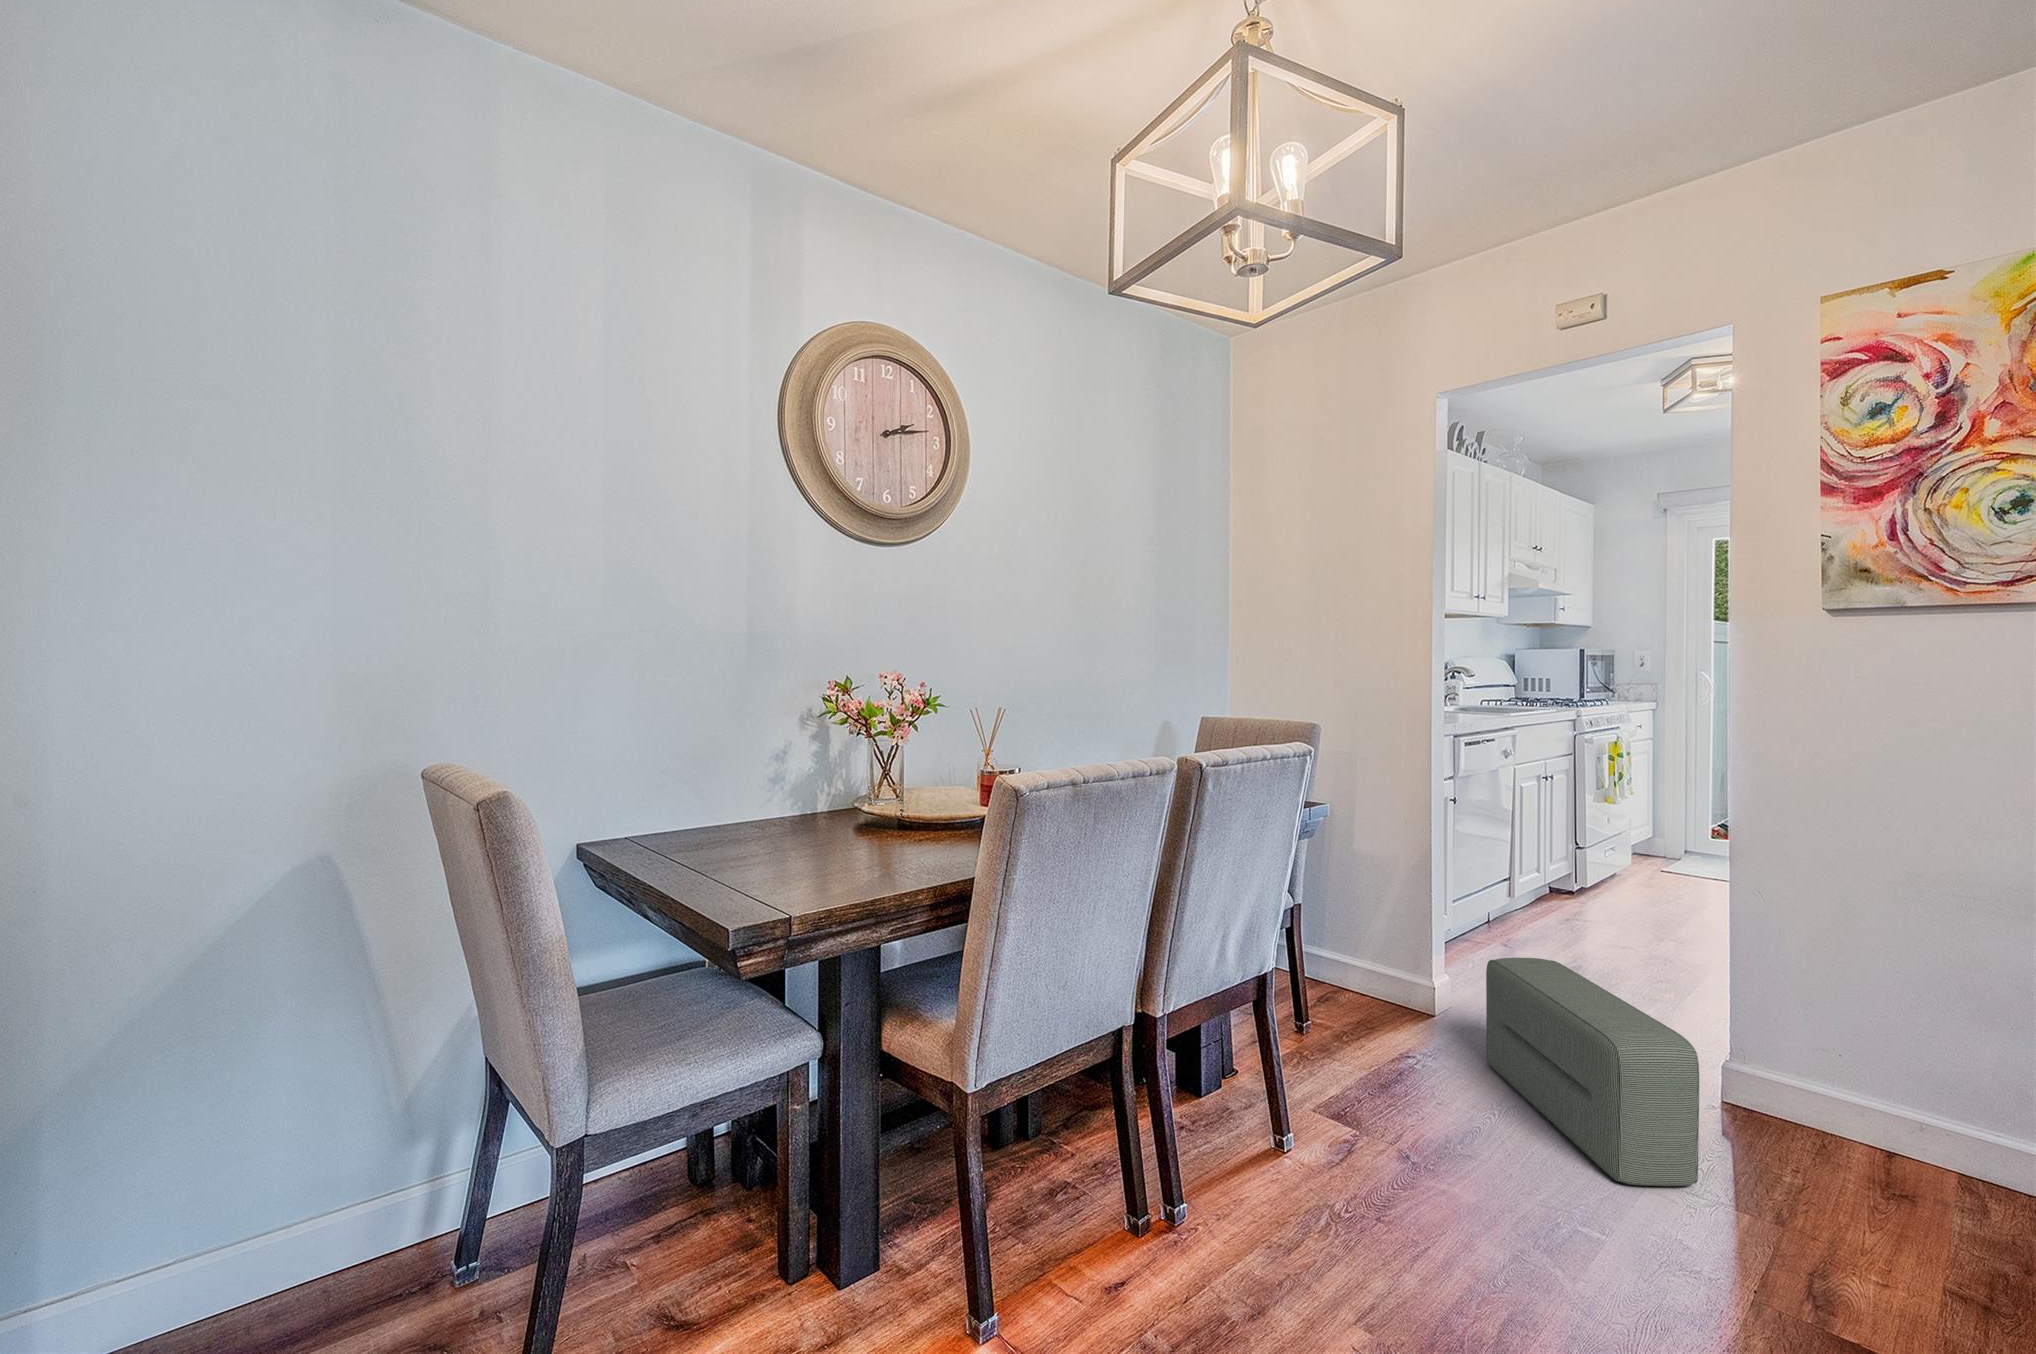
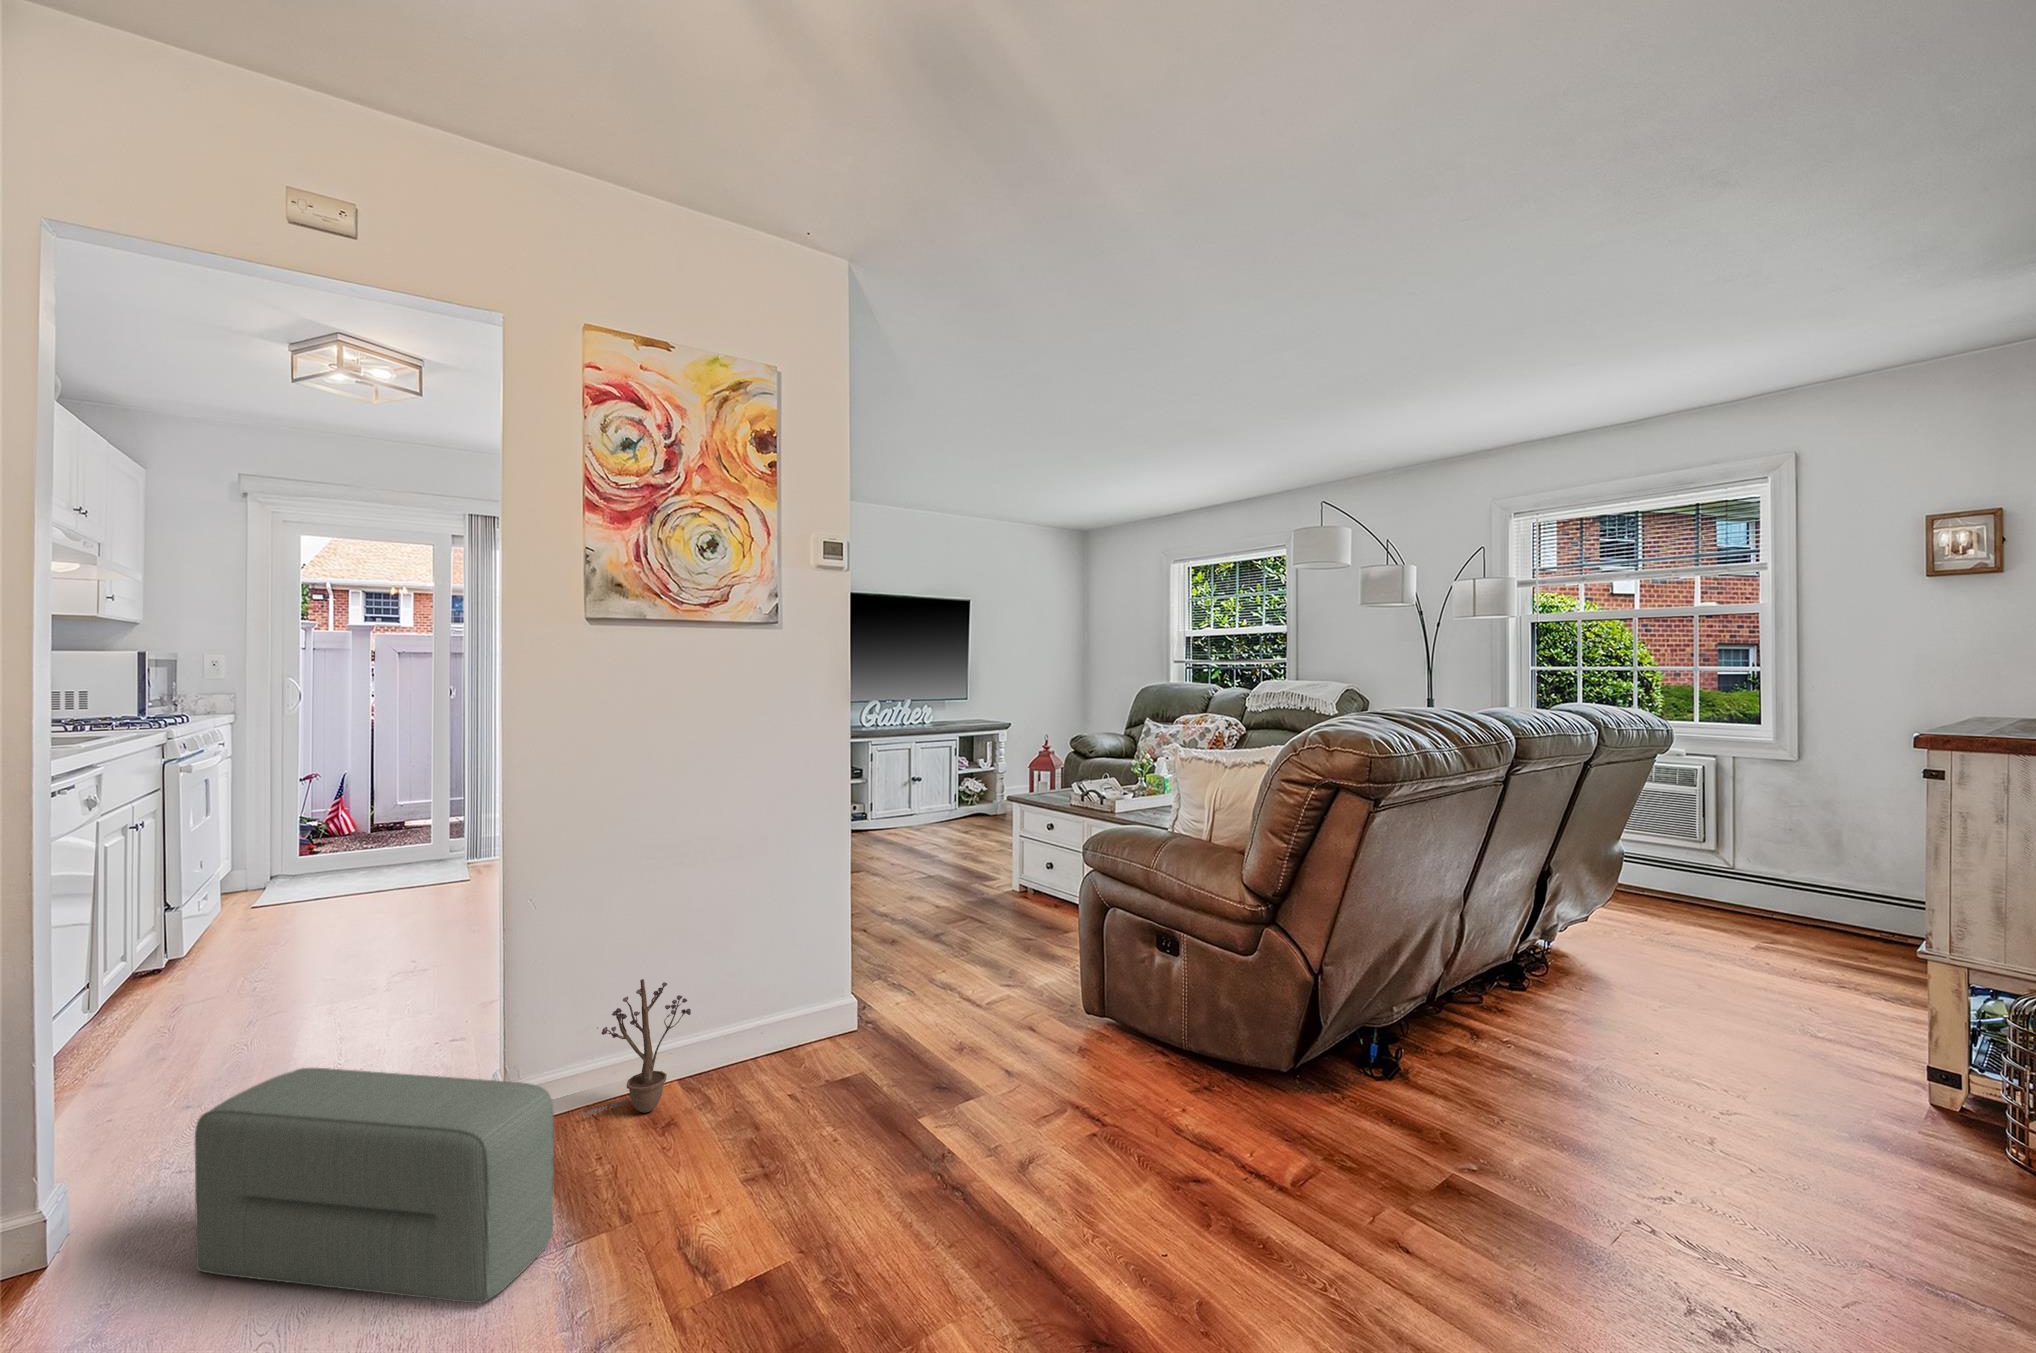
decorative plant: none [1802,1015,1952,1169] -> present [582,979,691,1117]

